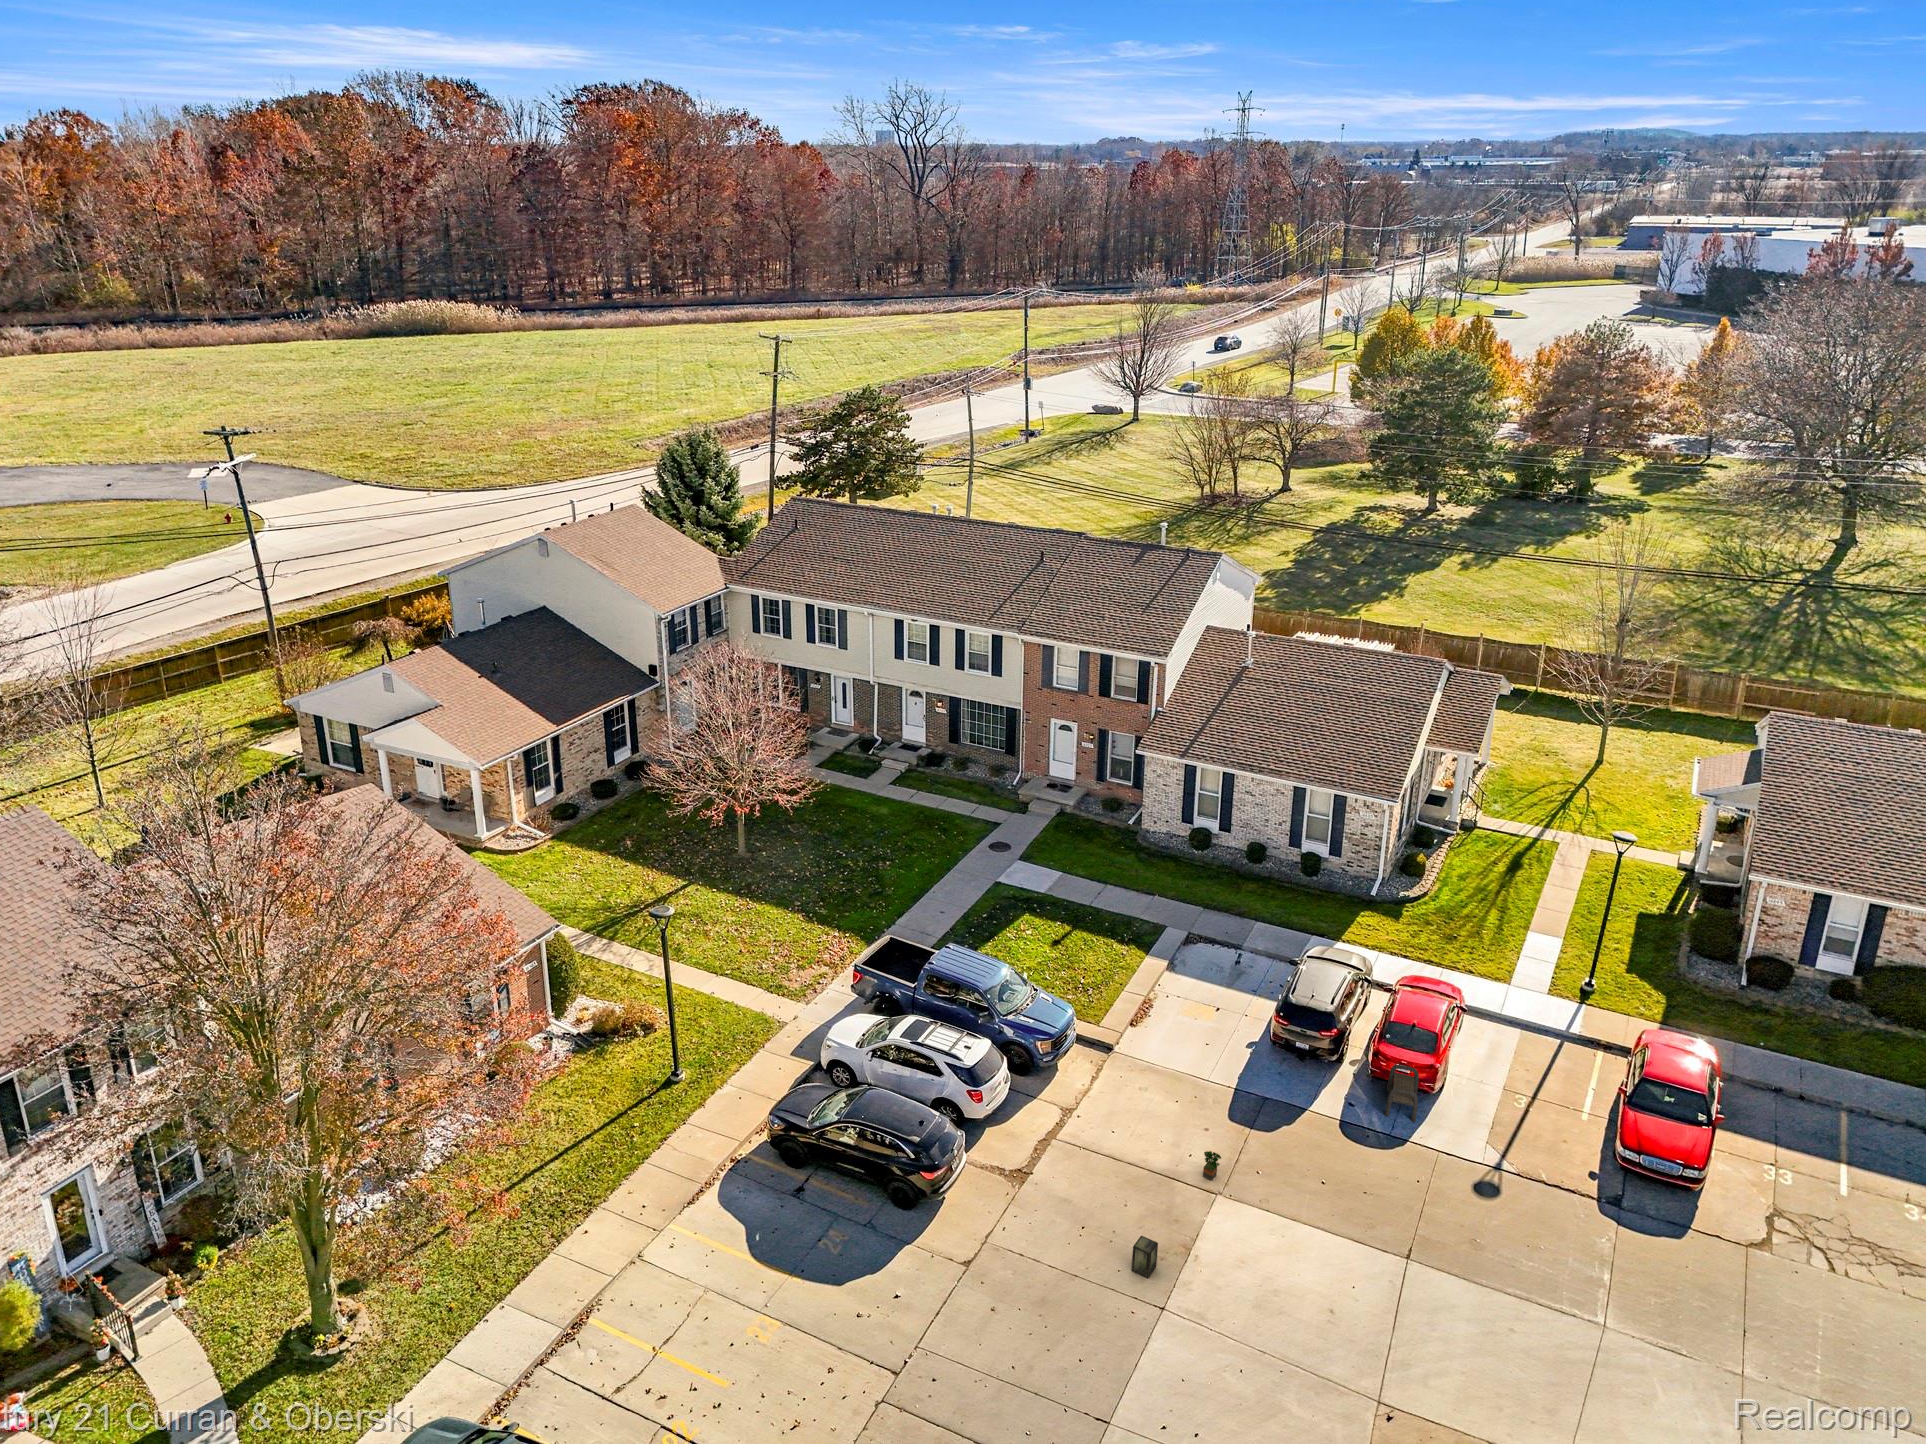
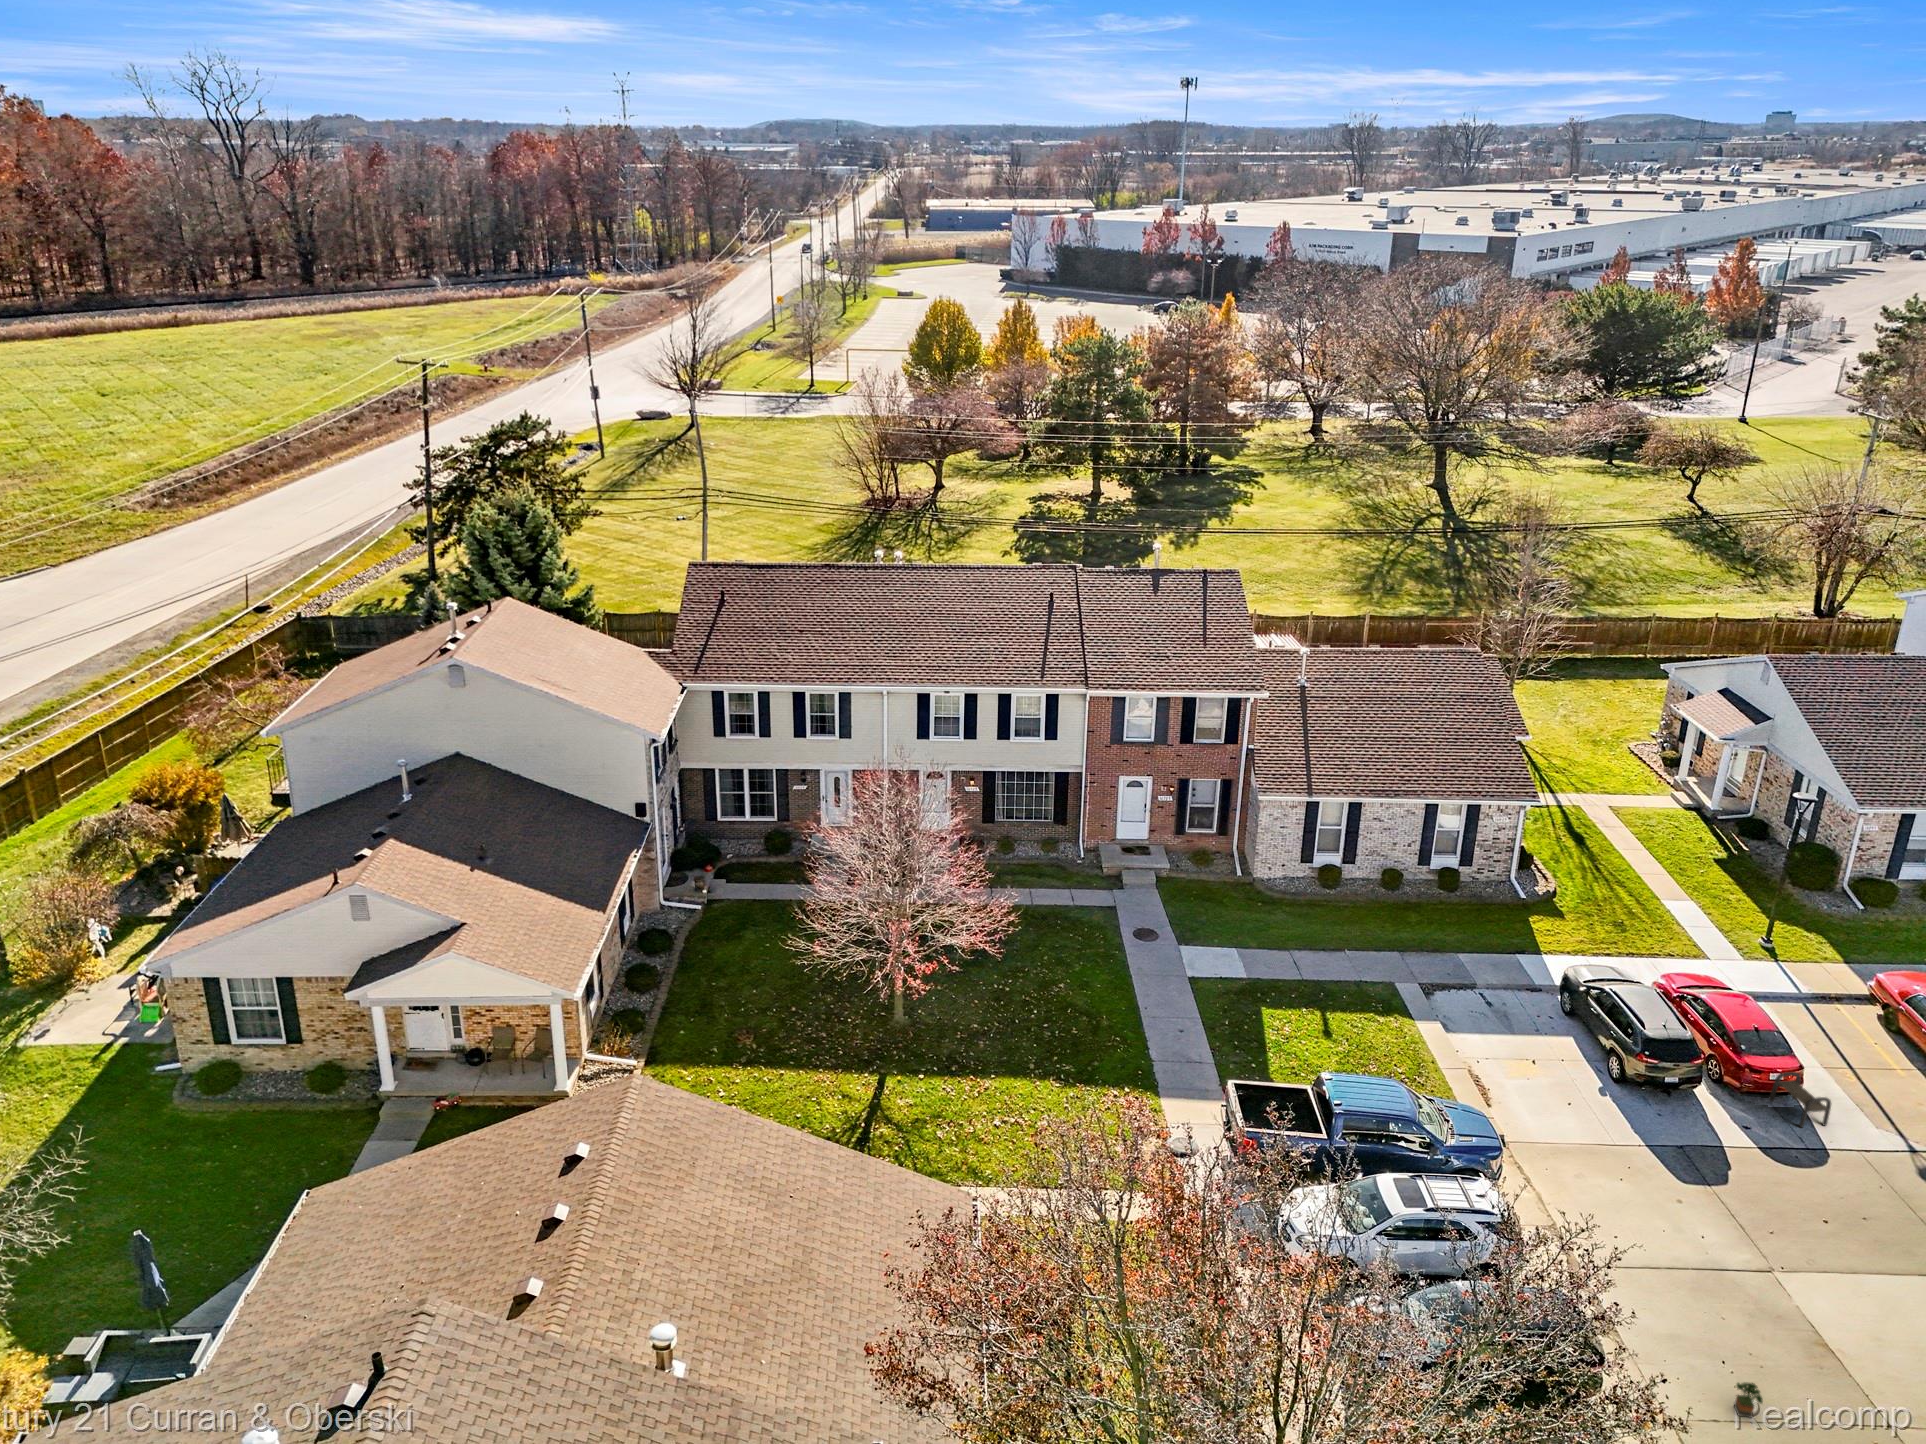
potted tree: present [1203,1151,1221,1181] -> present [1734,1382,1763,1418]
storage box: present [1131,1236,1158,1278] -> none [1837,1349,1877,1393]

